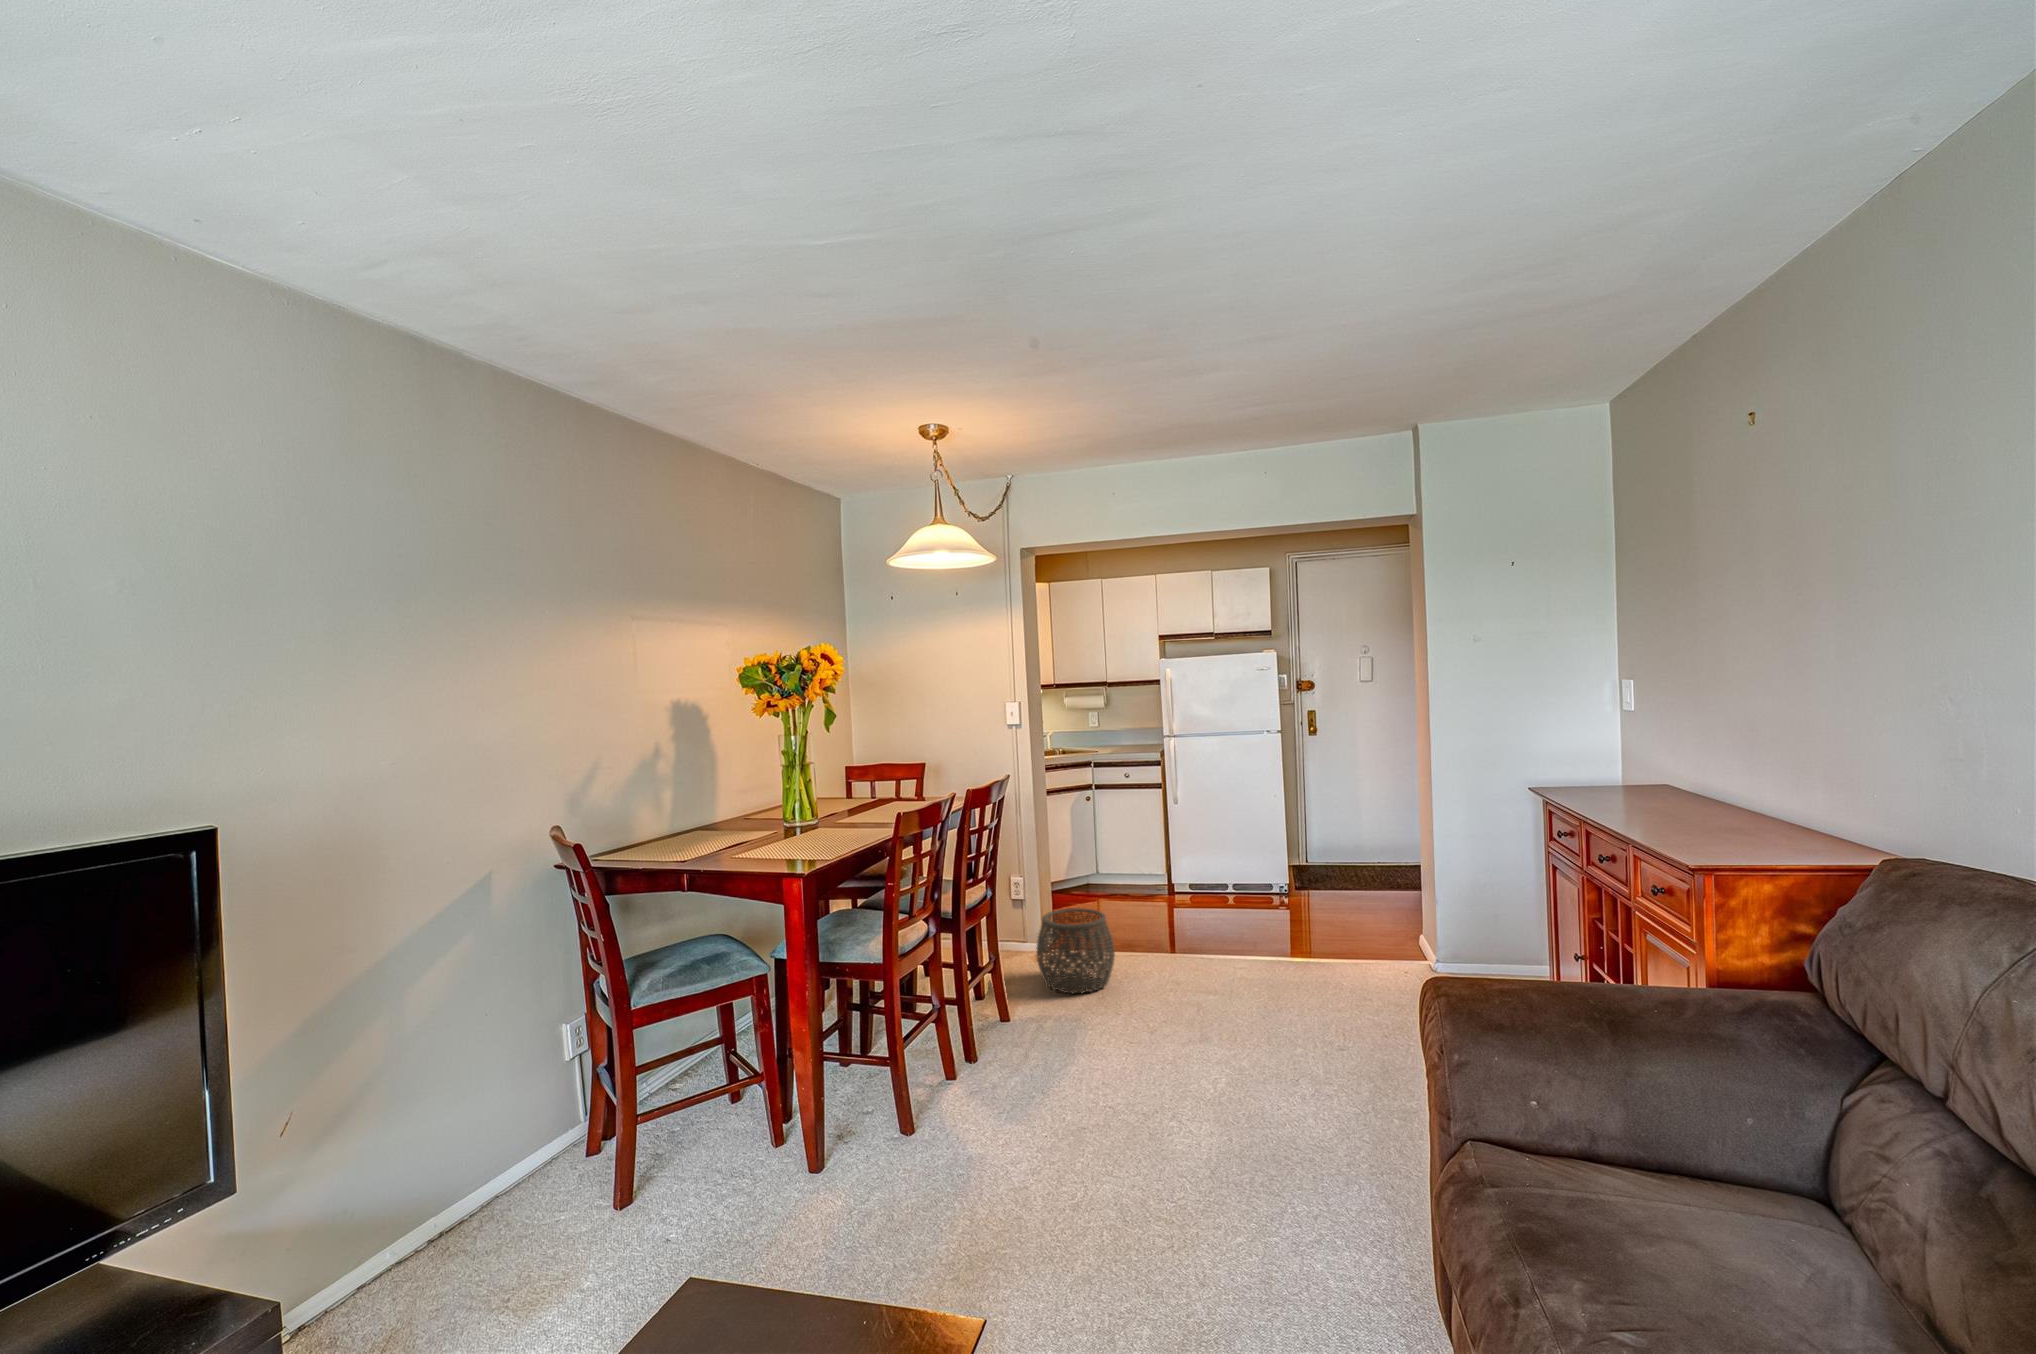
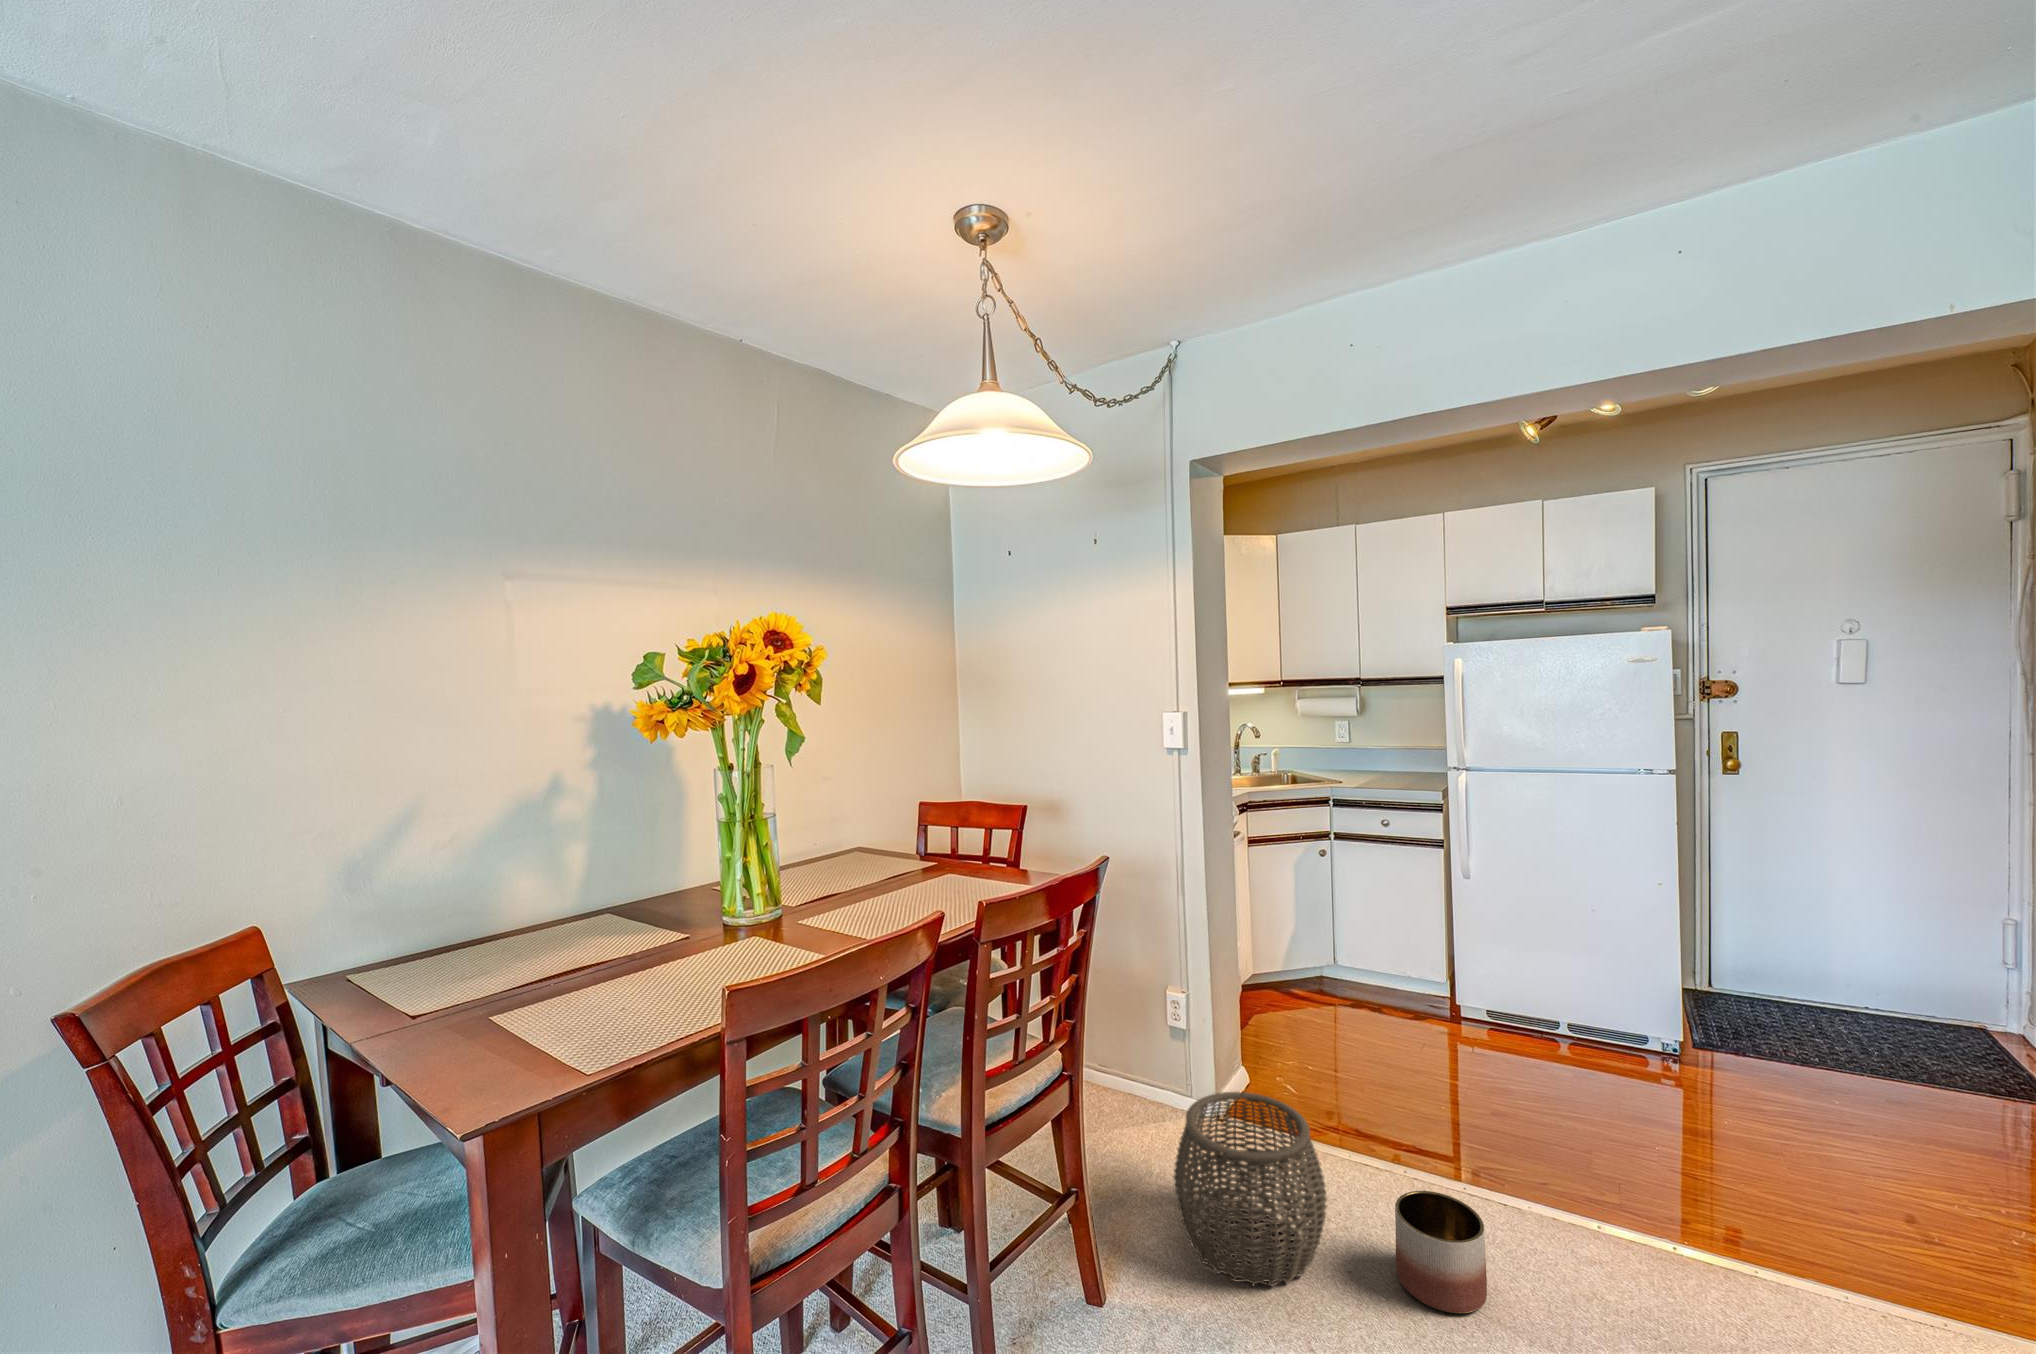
planter: none [1147,939,1189,986] -> present [1395,1191,1487,1313]

